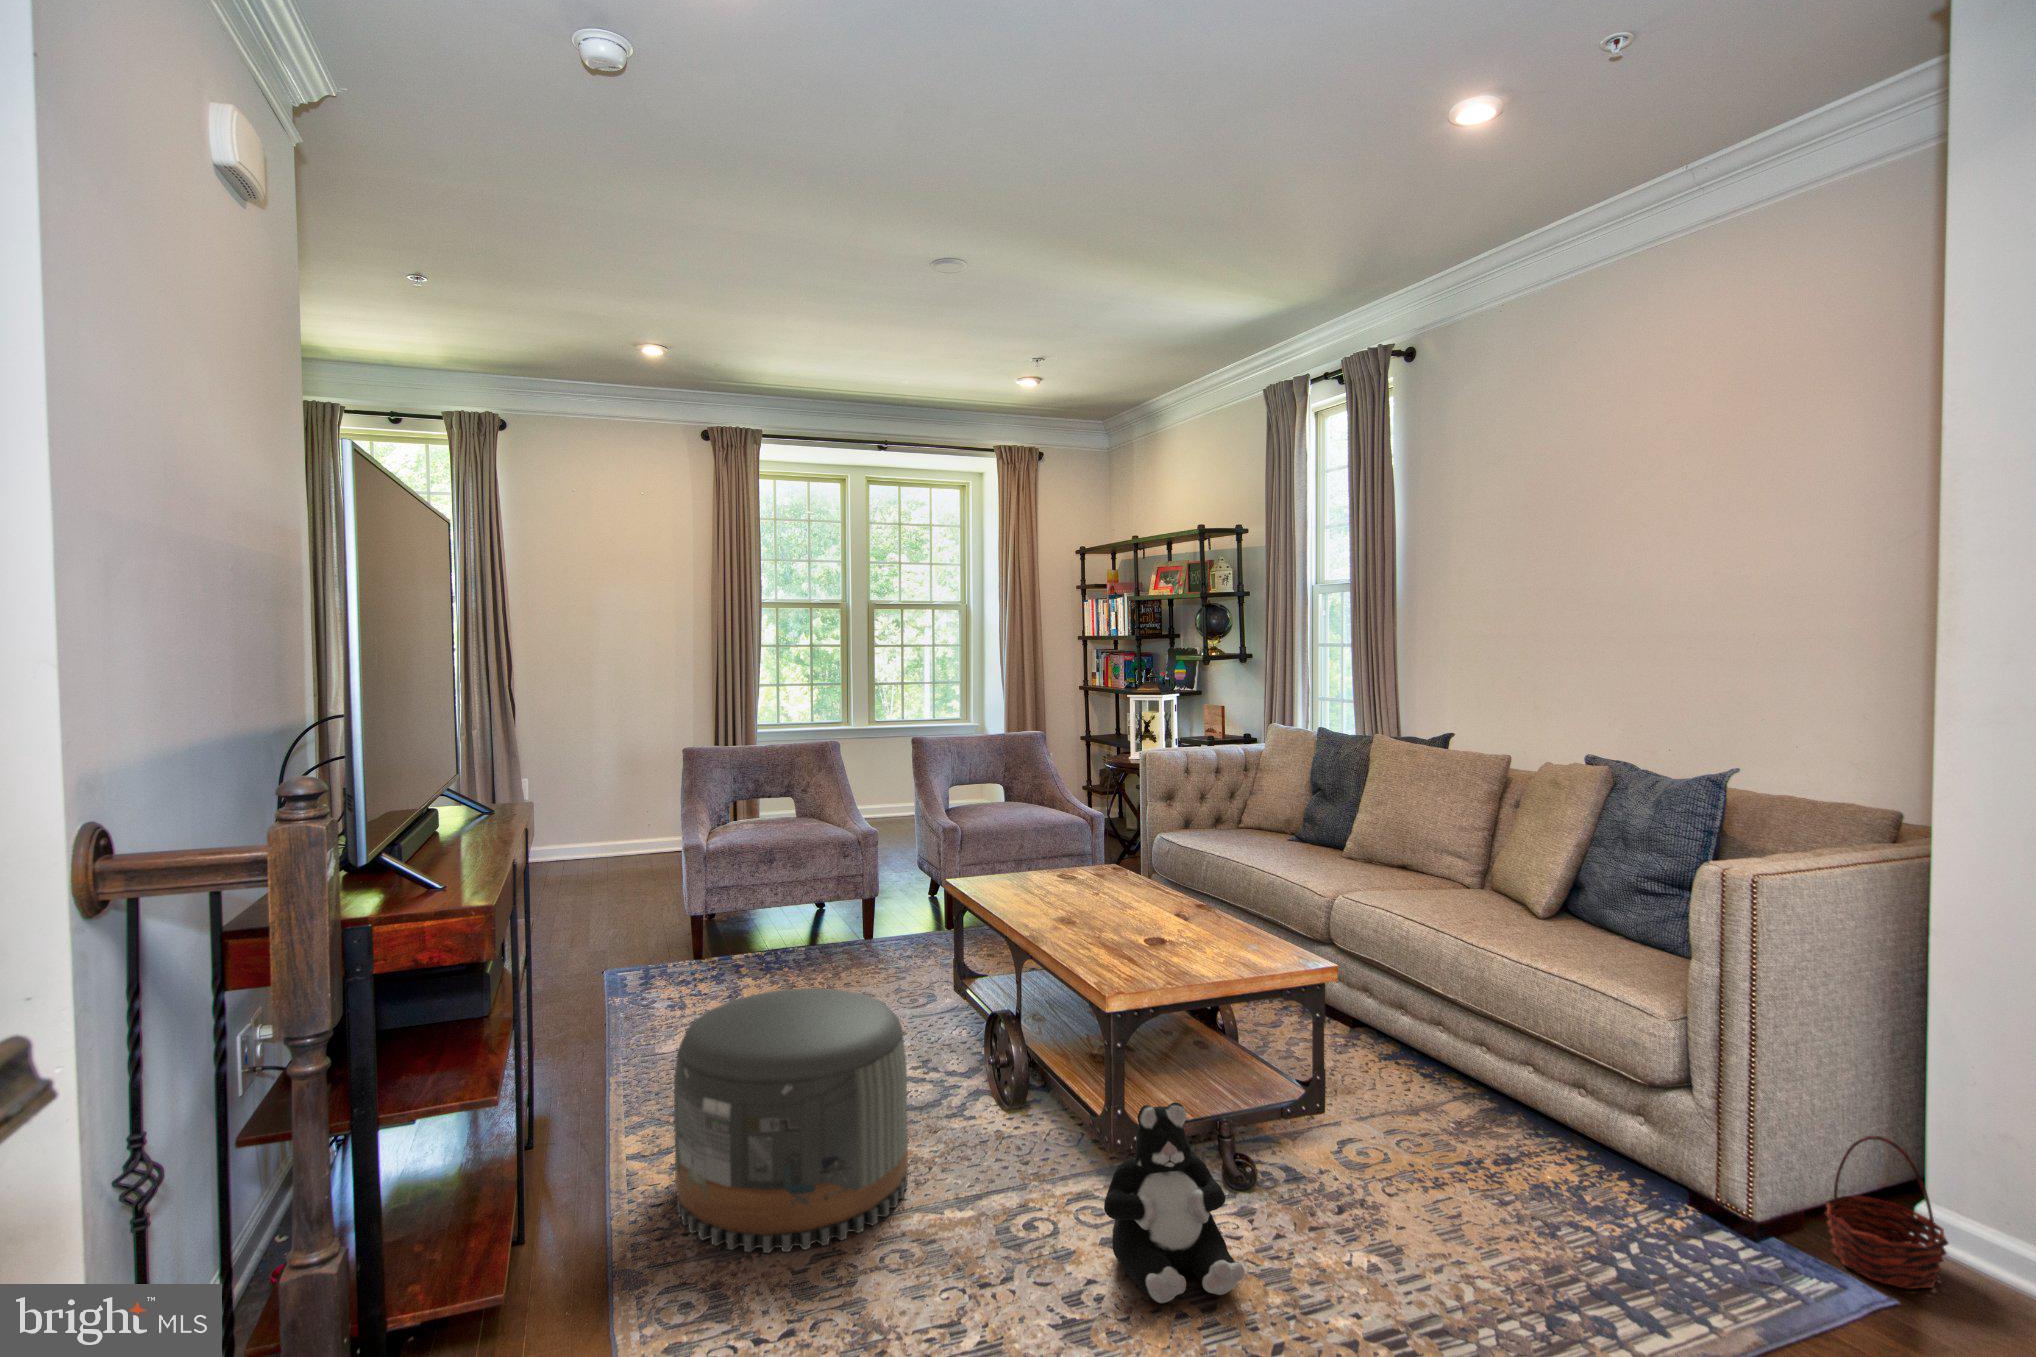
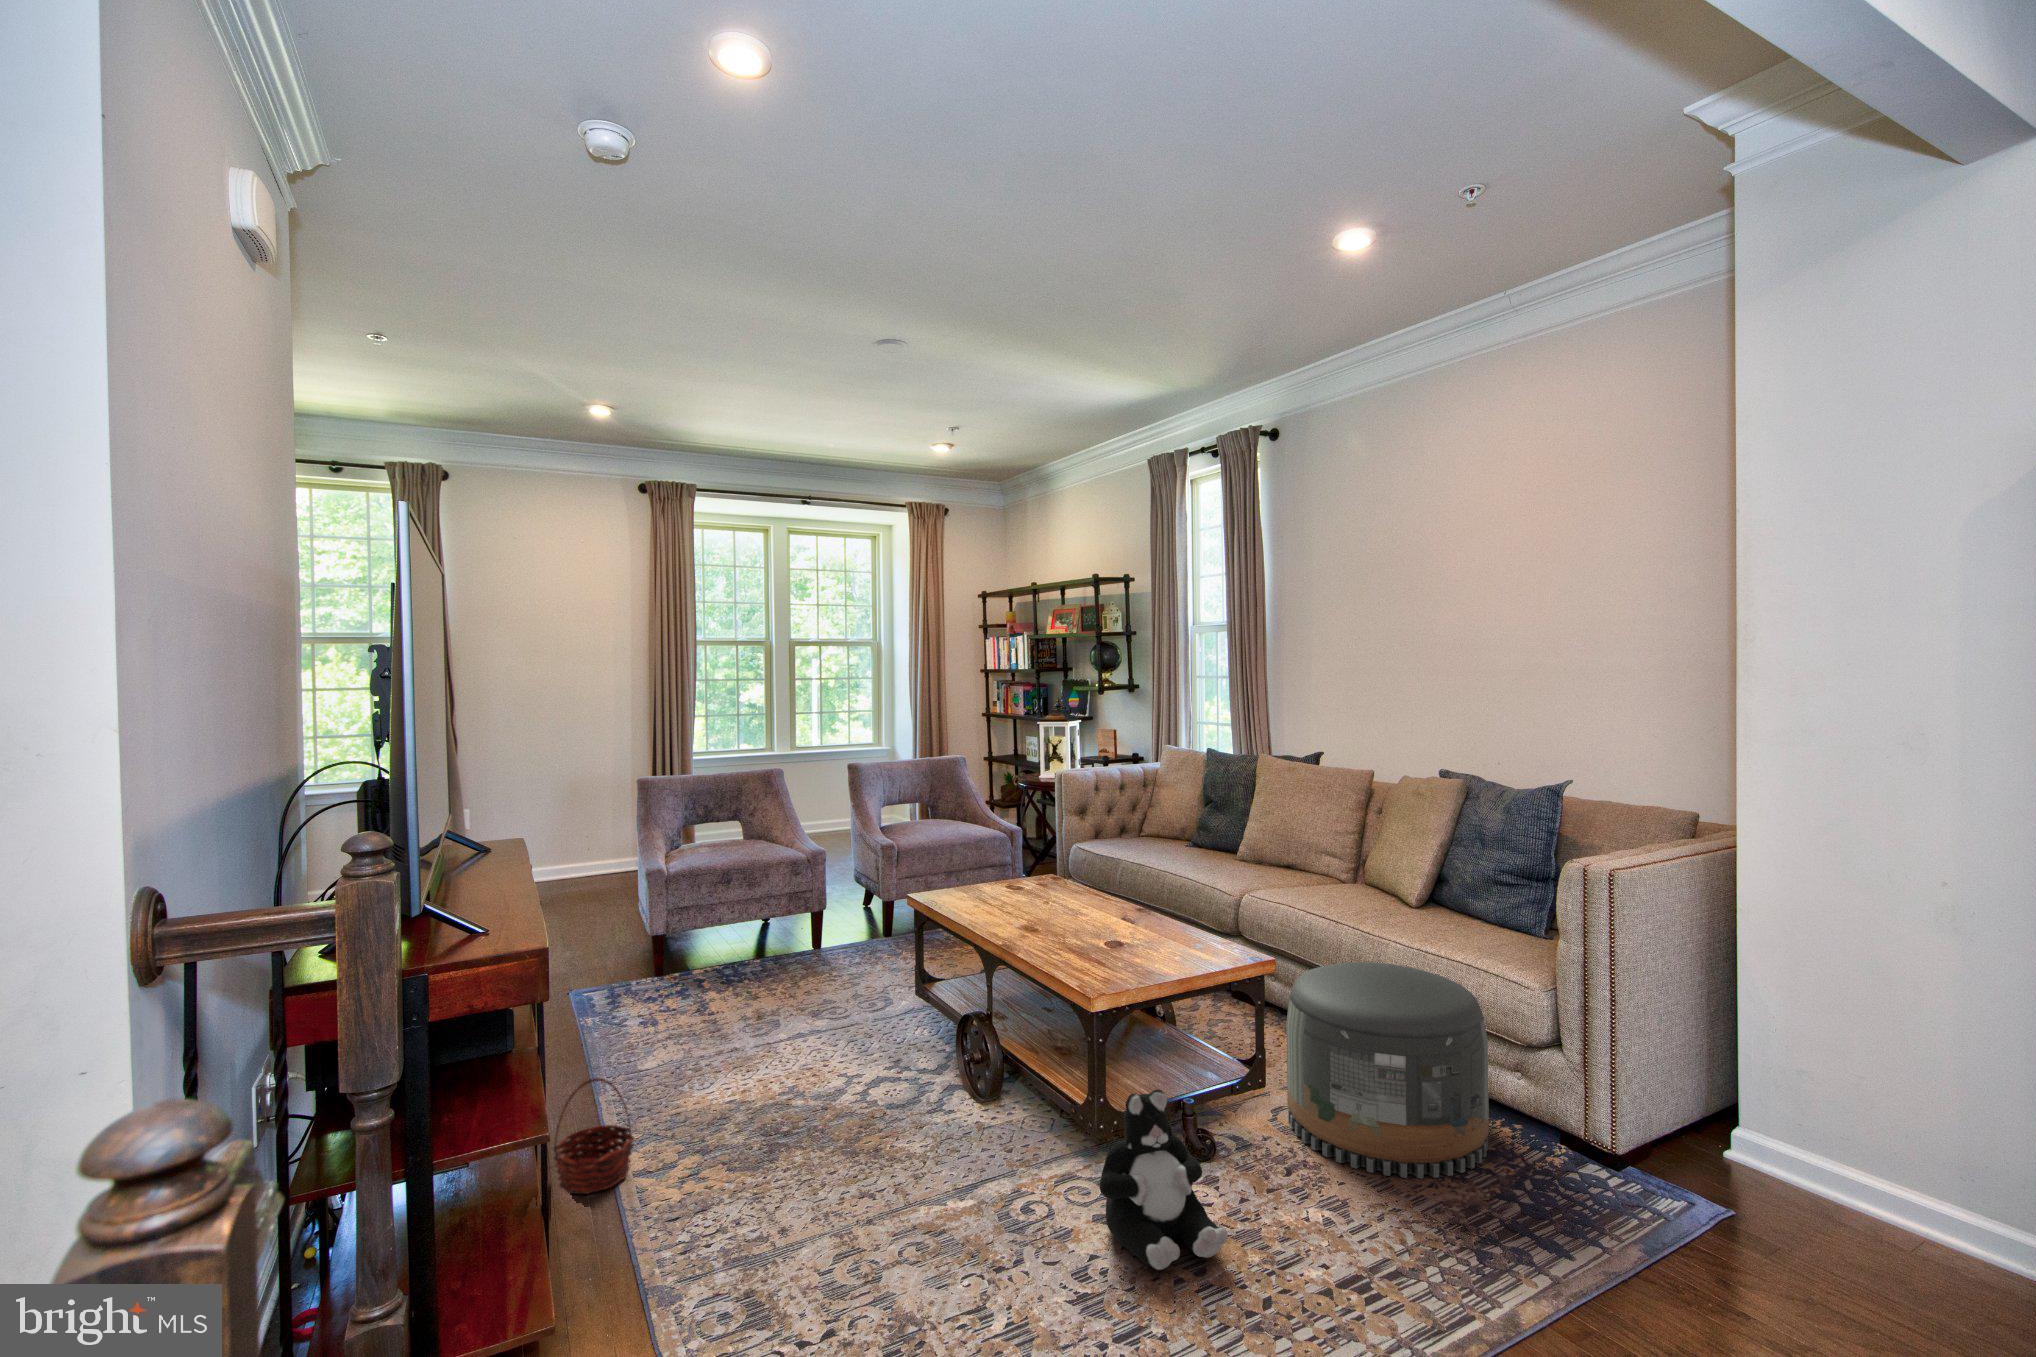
pouf: present [674,988,908,1253] -> present [1286,962,1489,1178]
basket: present [1825,1136,1948,1289] -> present [554,1078,634,1194]

